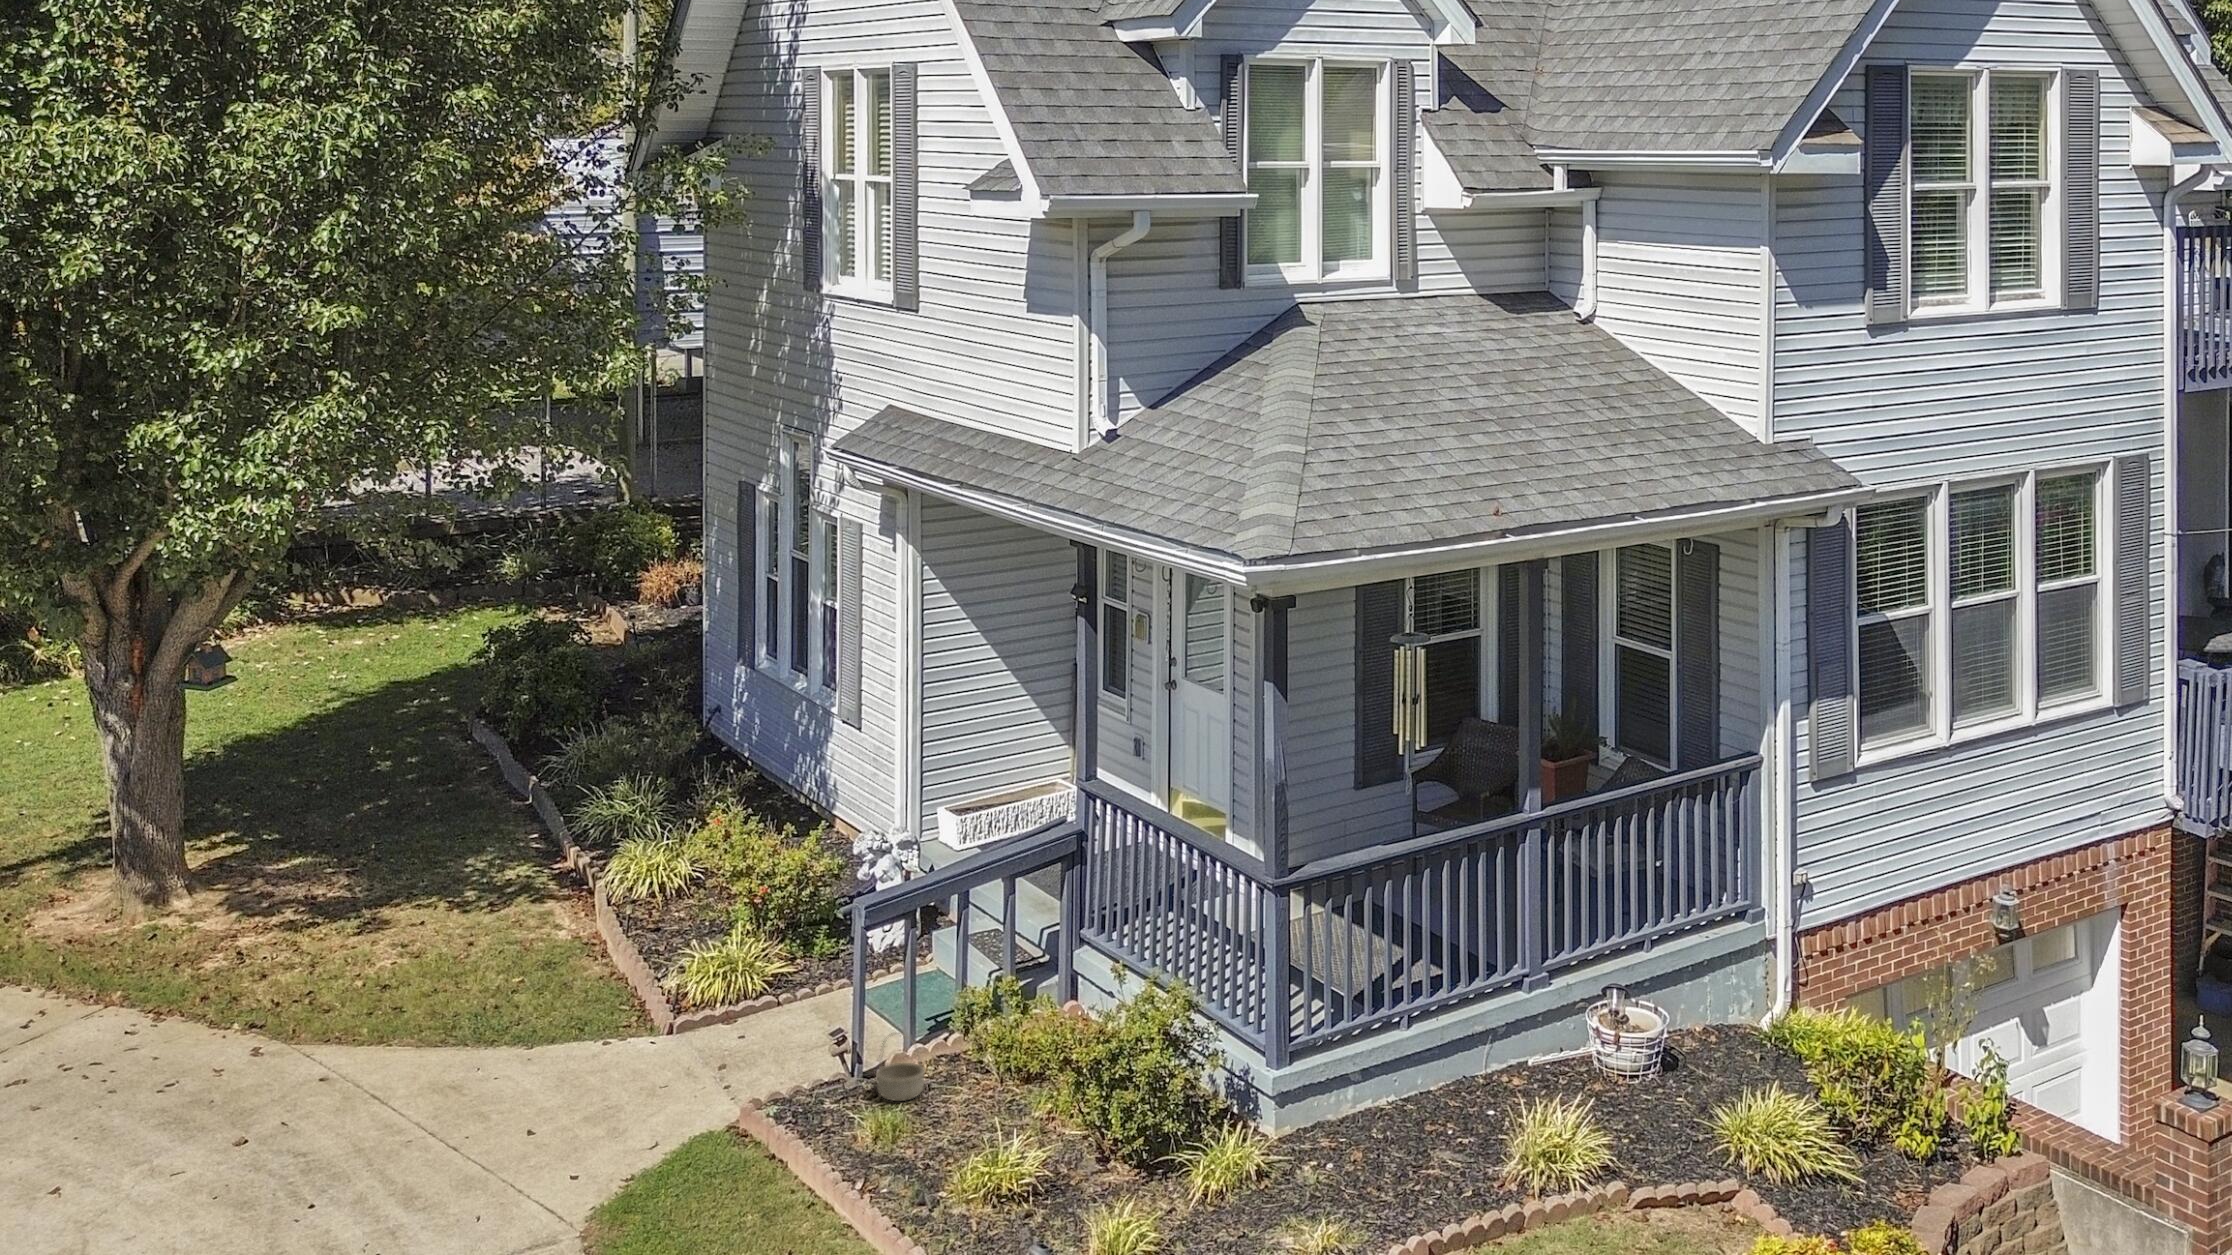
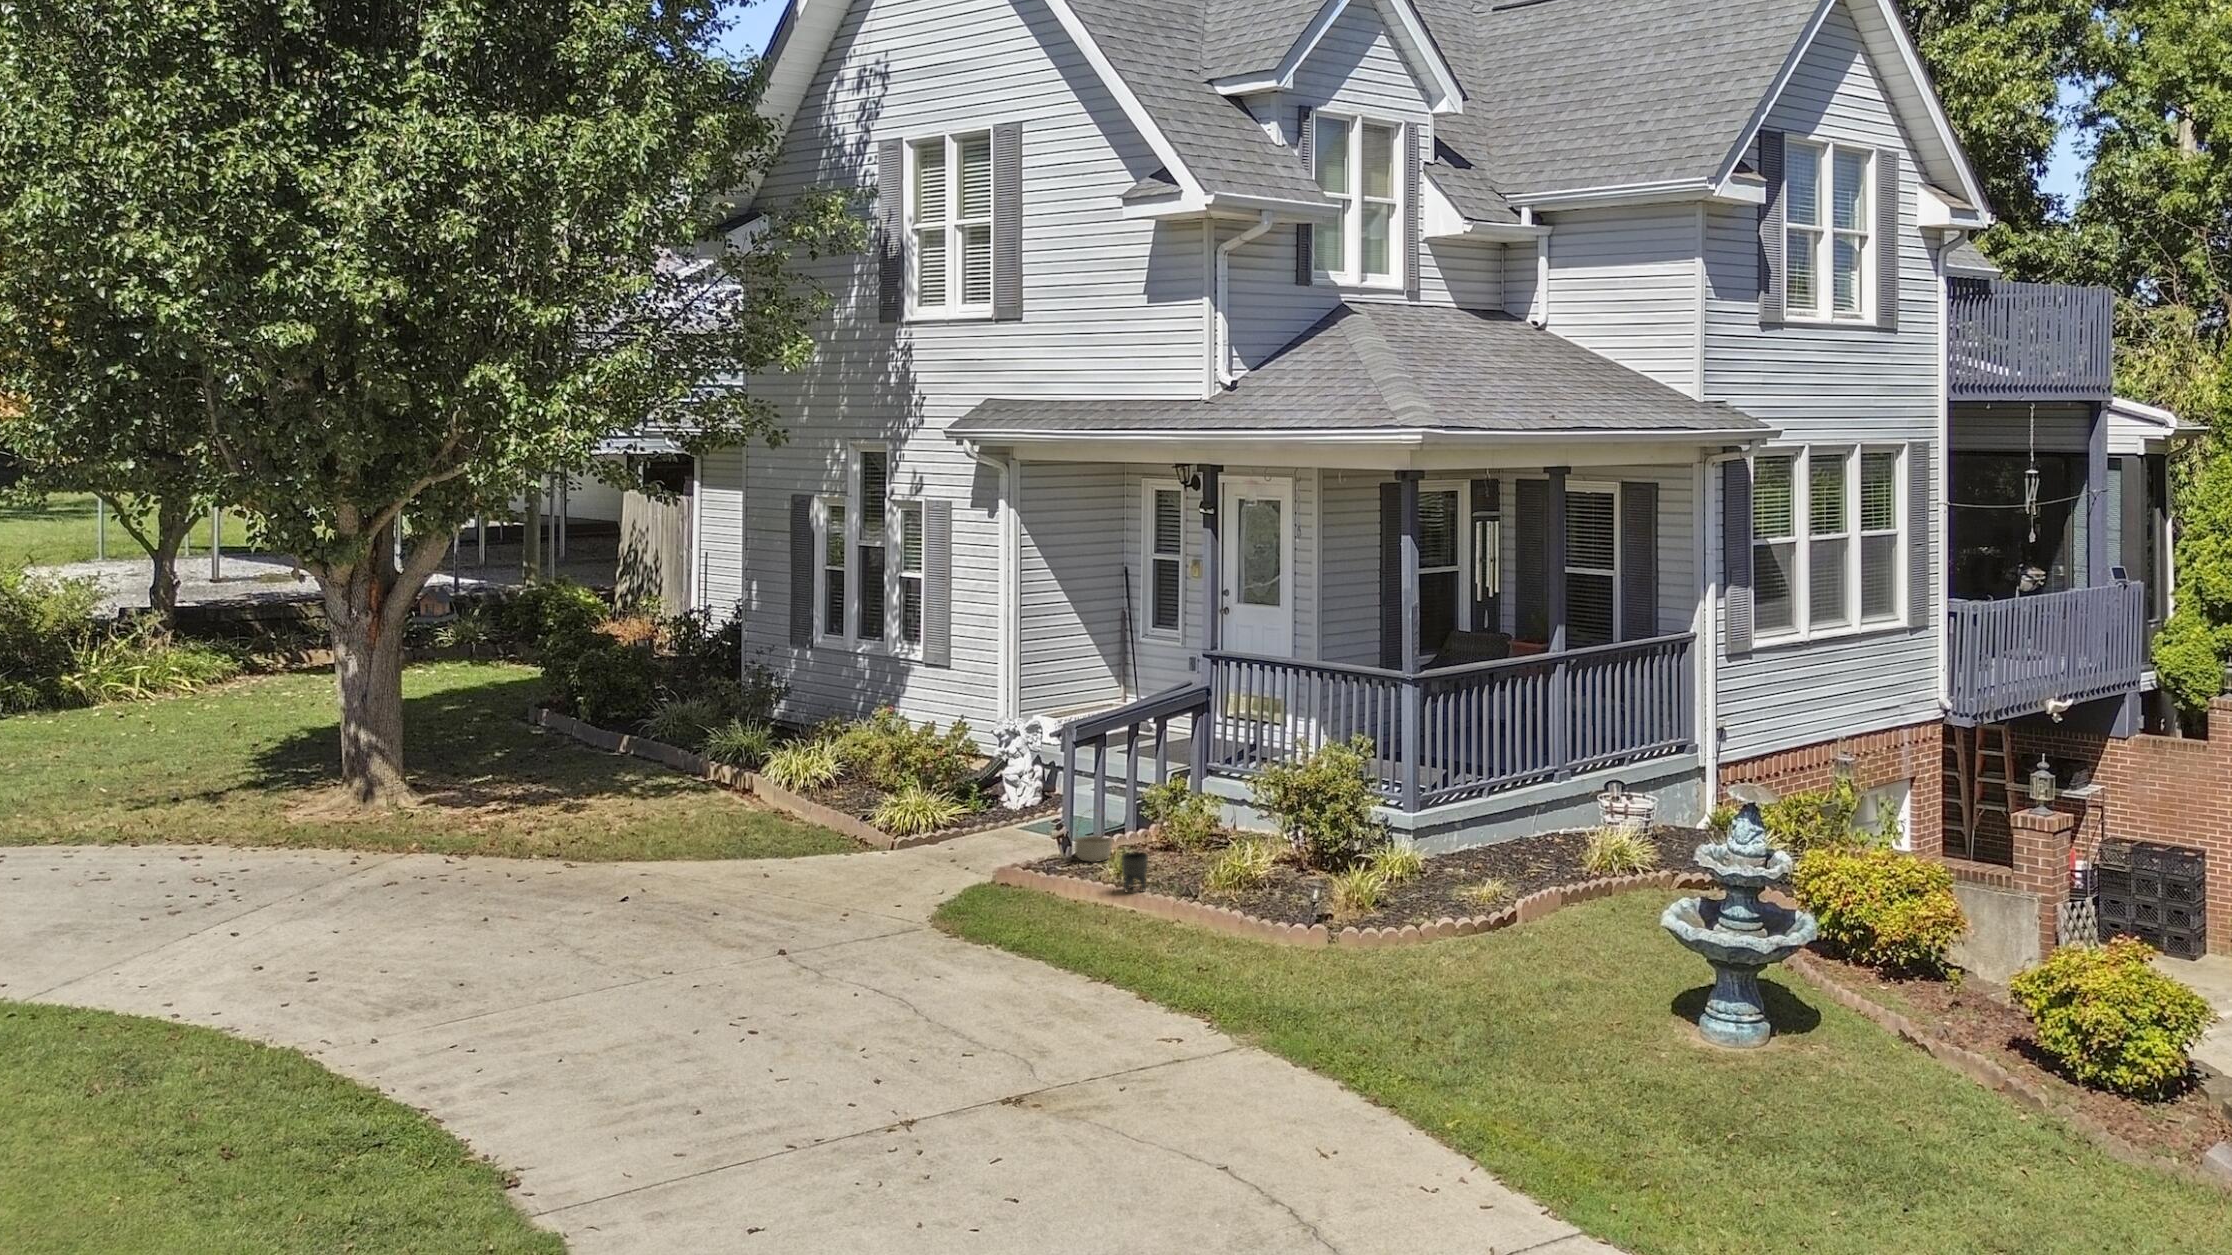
planter: none [885,1119,921,1176] -> present [1122,852,1148,891]

